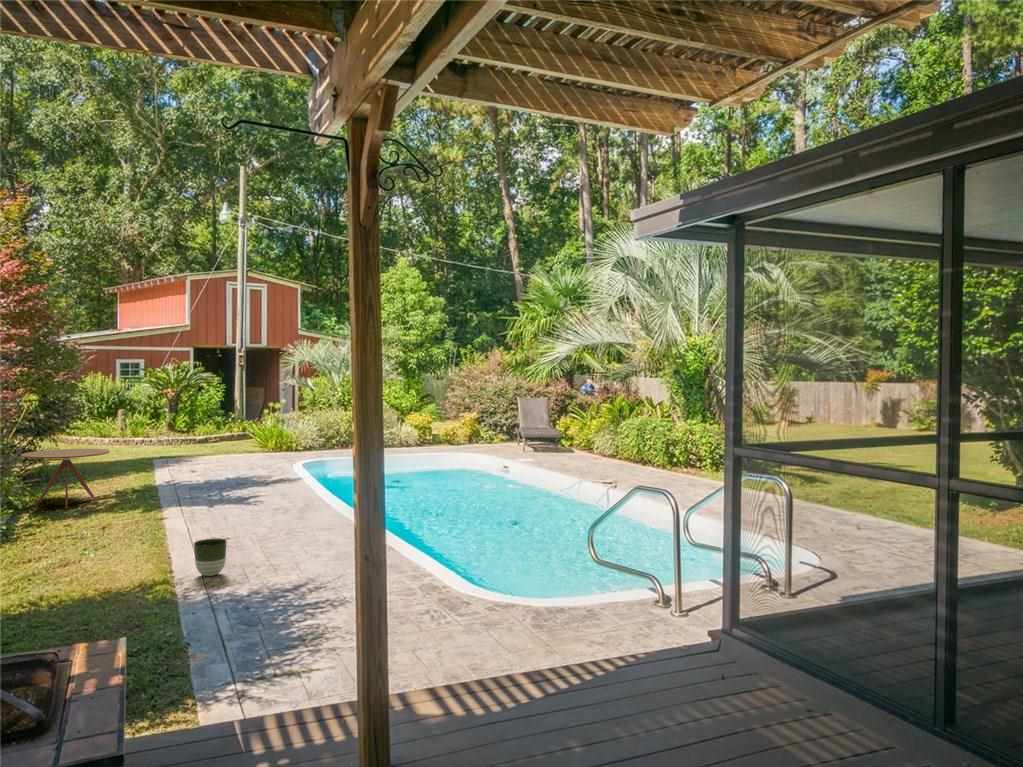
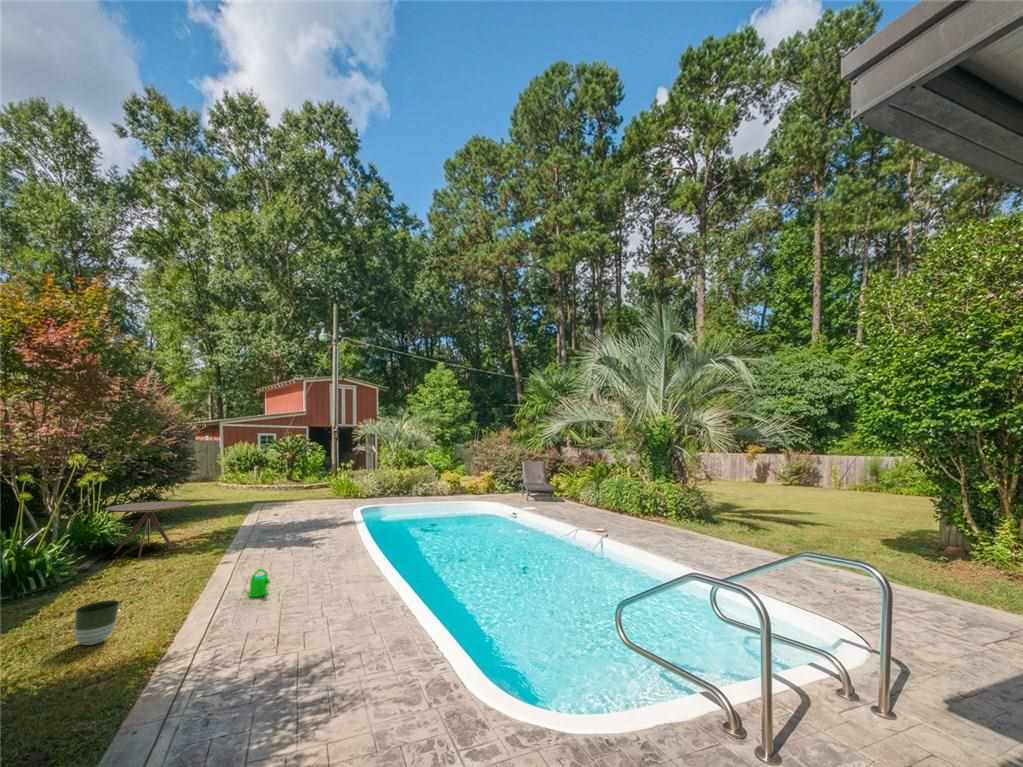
watering can: none [209,511,232,538] -> present [248,569,270,597]
planter: present [194,539,227,576] -> present [75,600,119,645]

